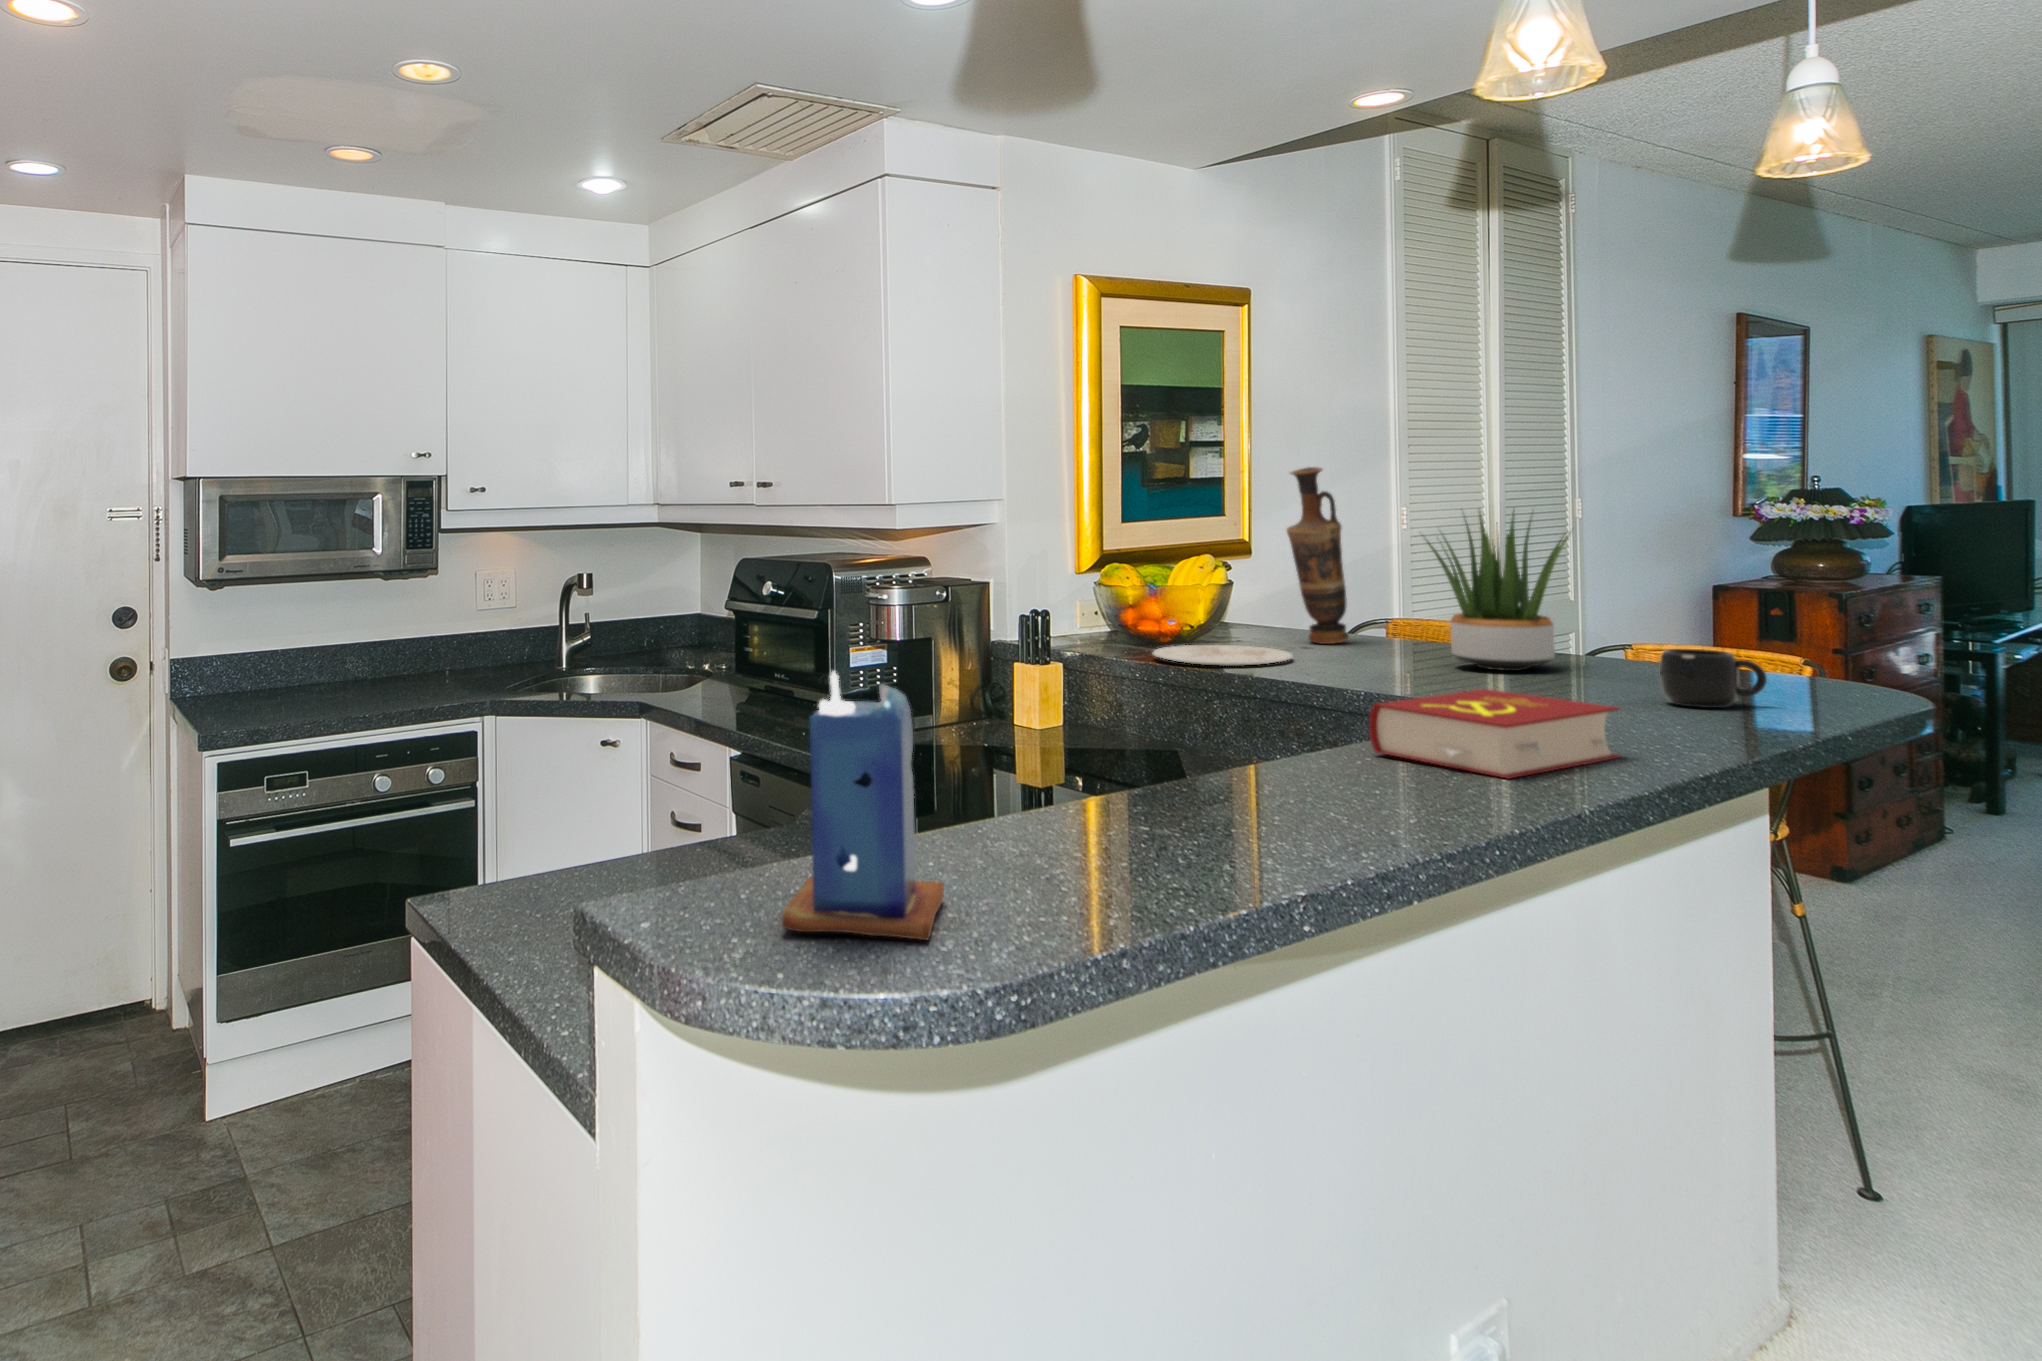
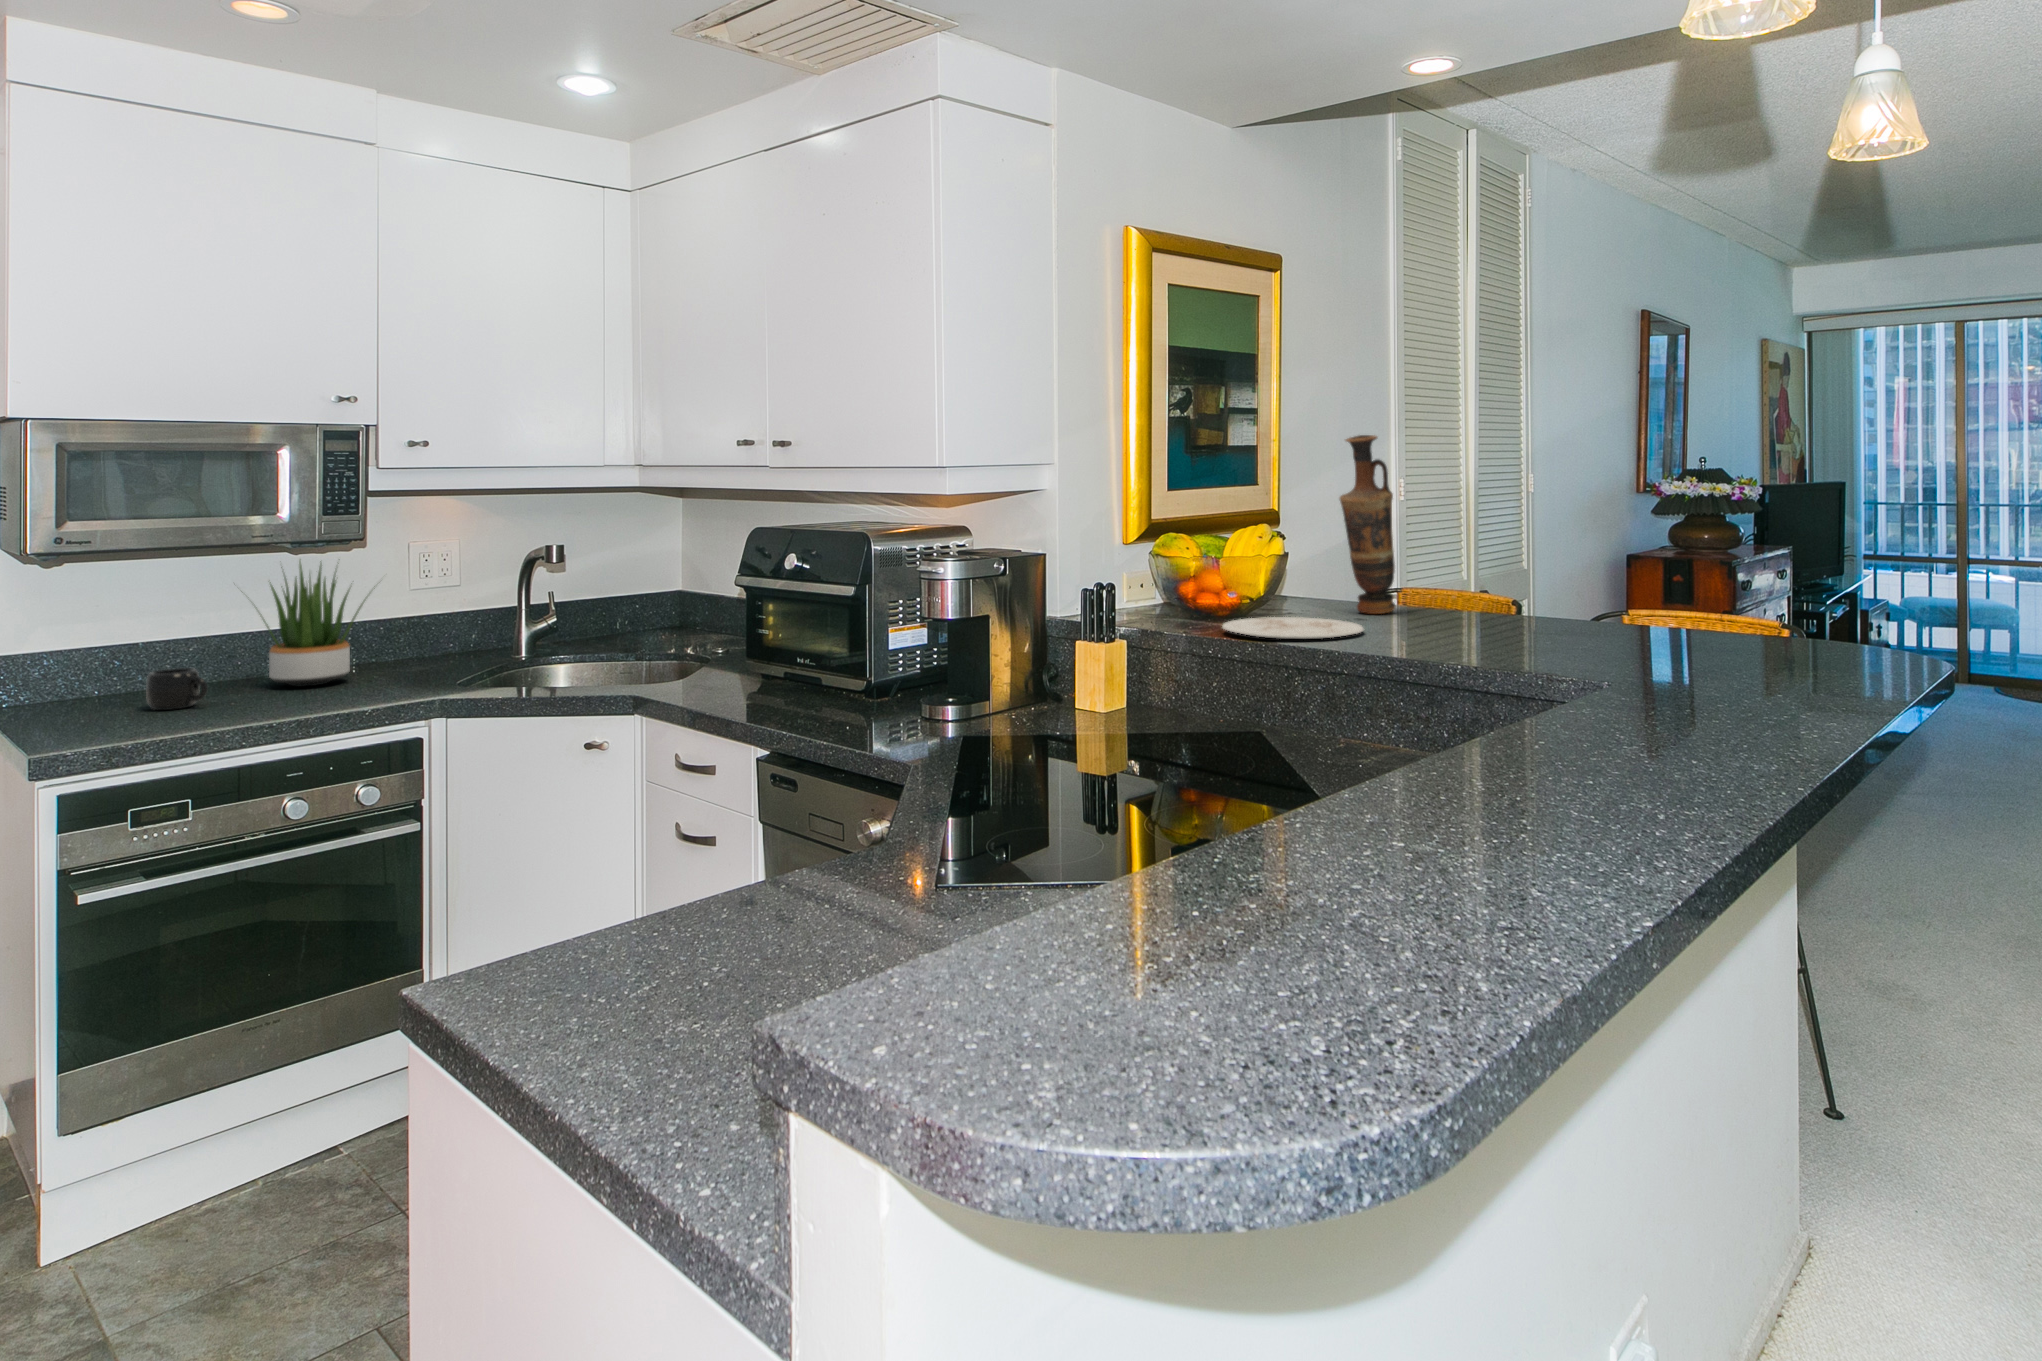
potted plant: present [1426,512,1569,671] -> present [263,562,366,687]
mug: present [1660,649,1767,708] -> present [146,668,208,710]
candle: present [782,671,944,940] -> none [1114,676,1347,1066]
book: present [1369,689,1621,779] -> none [1562,661,1803,761]

